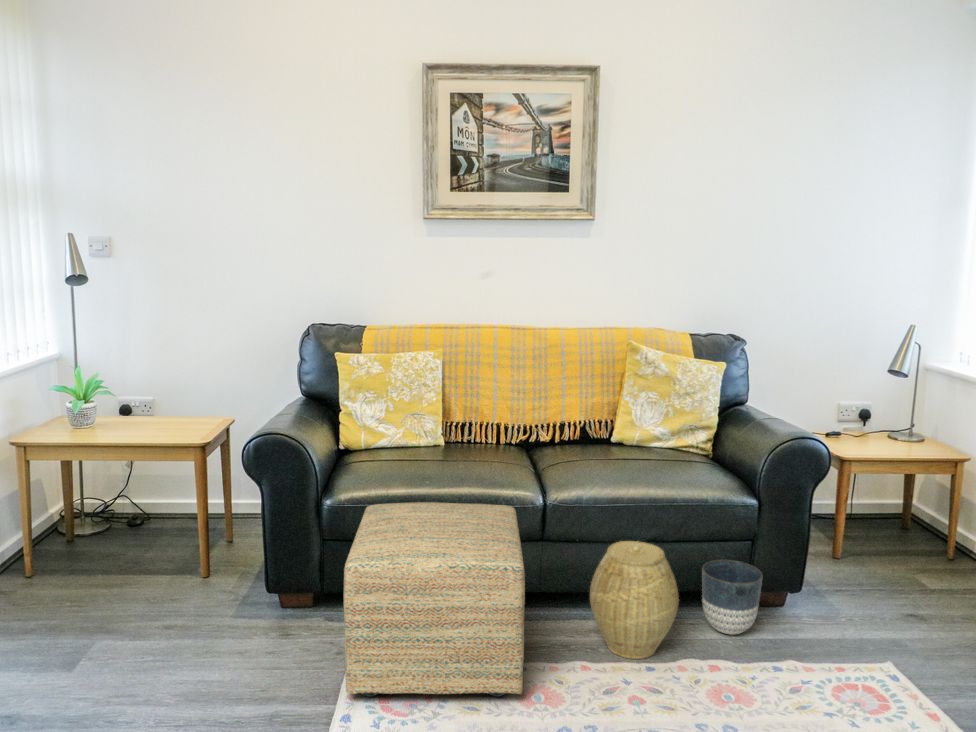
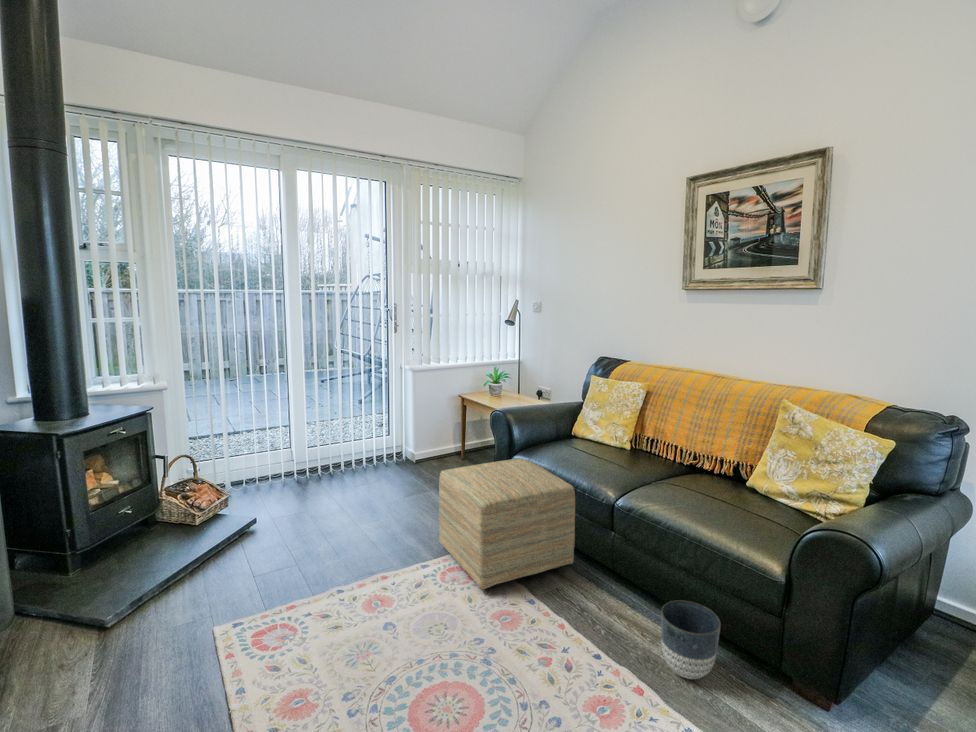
woven basket: present [590,541,679,659] -> none [564,538,636,637]

